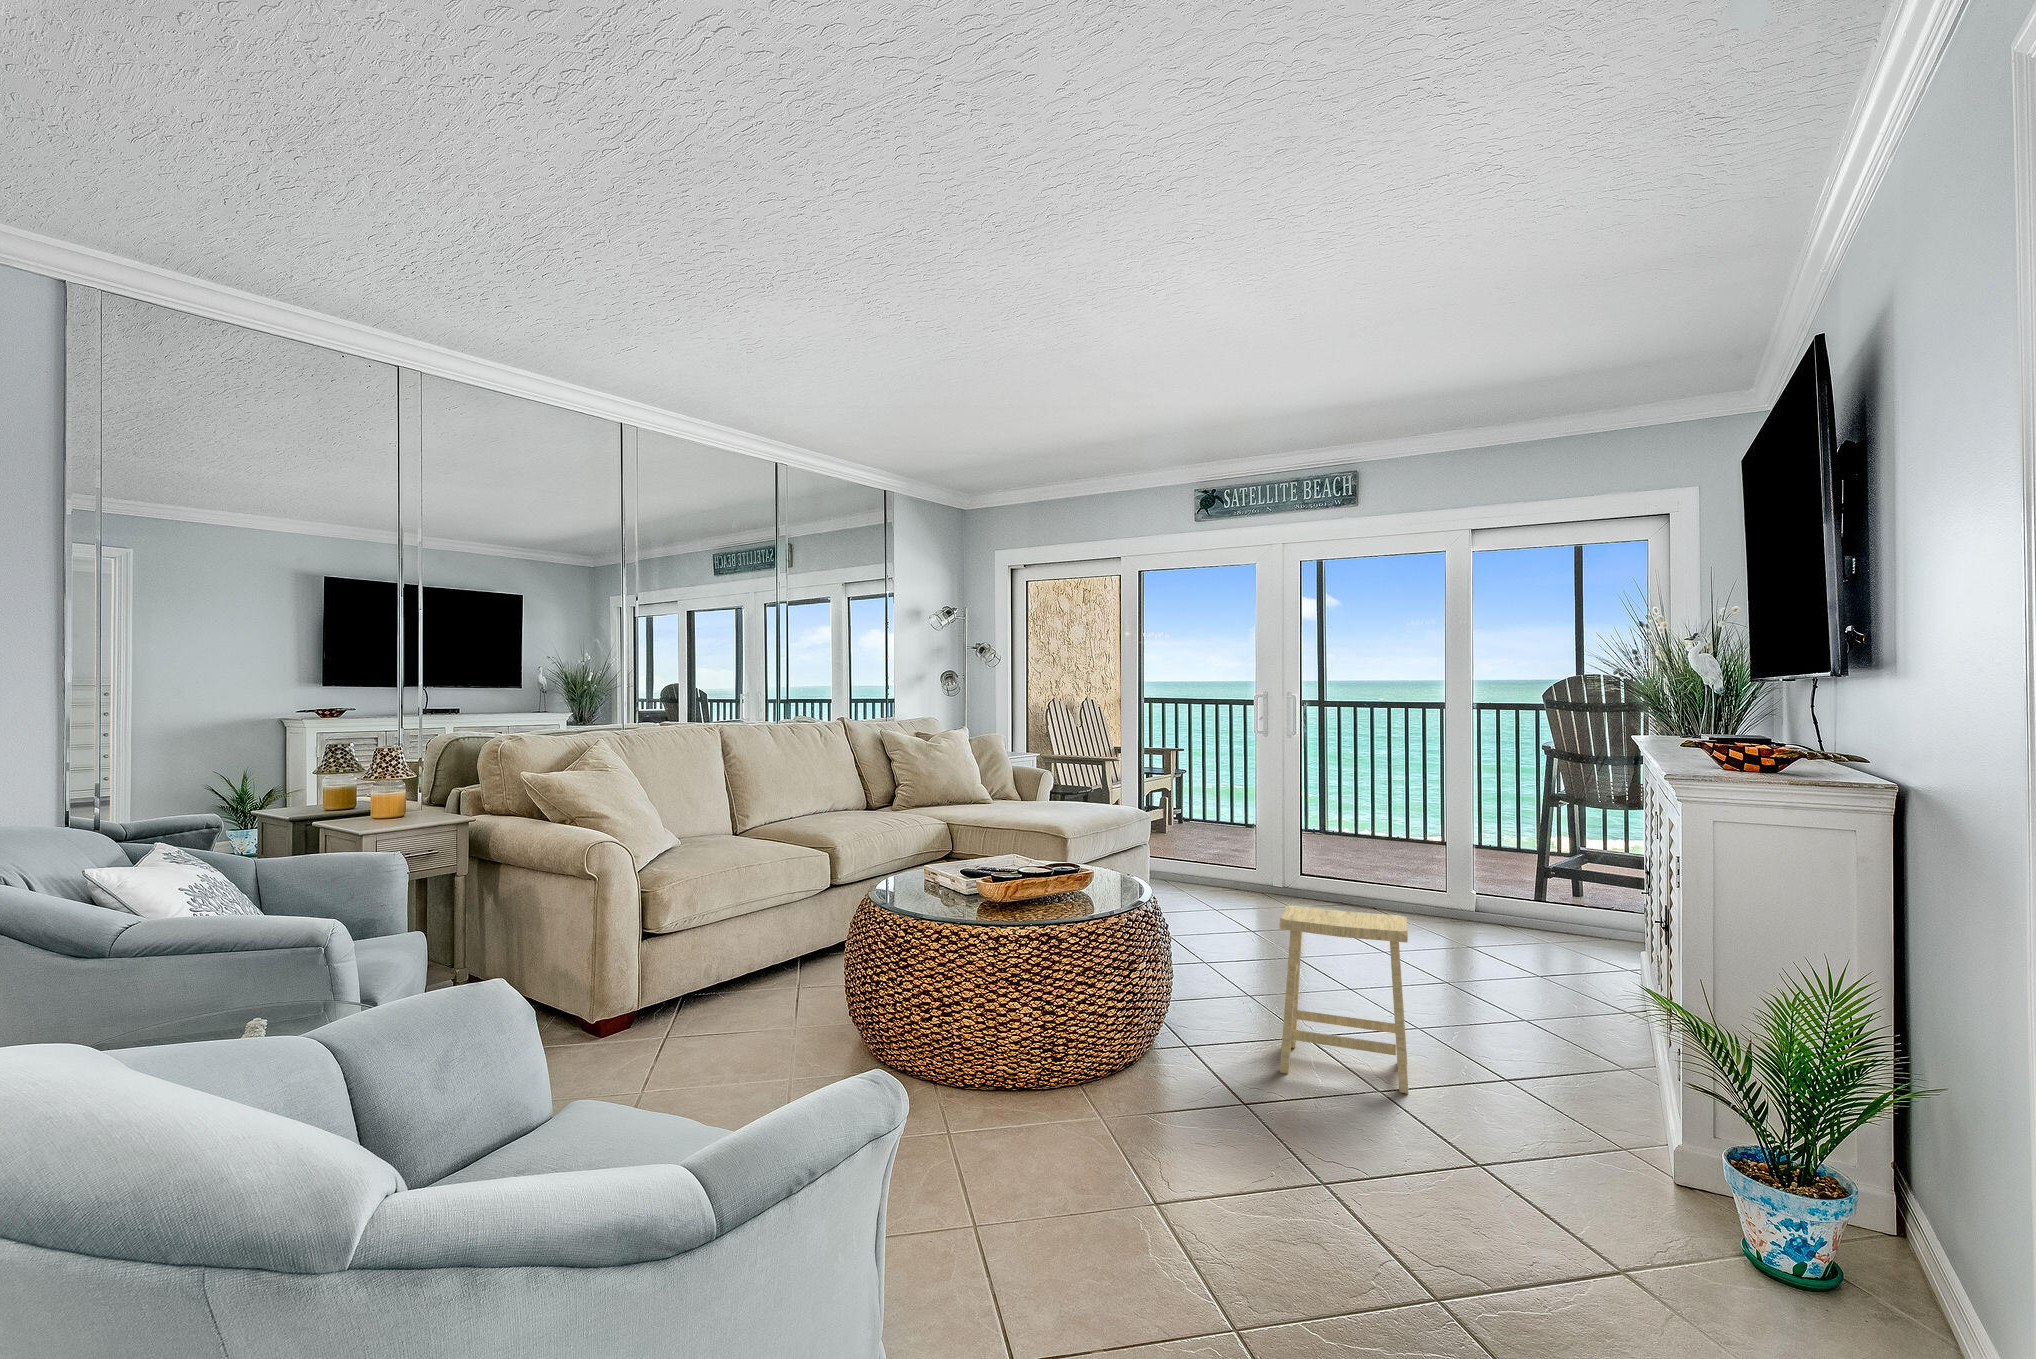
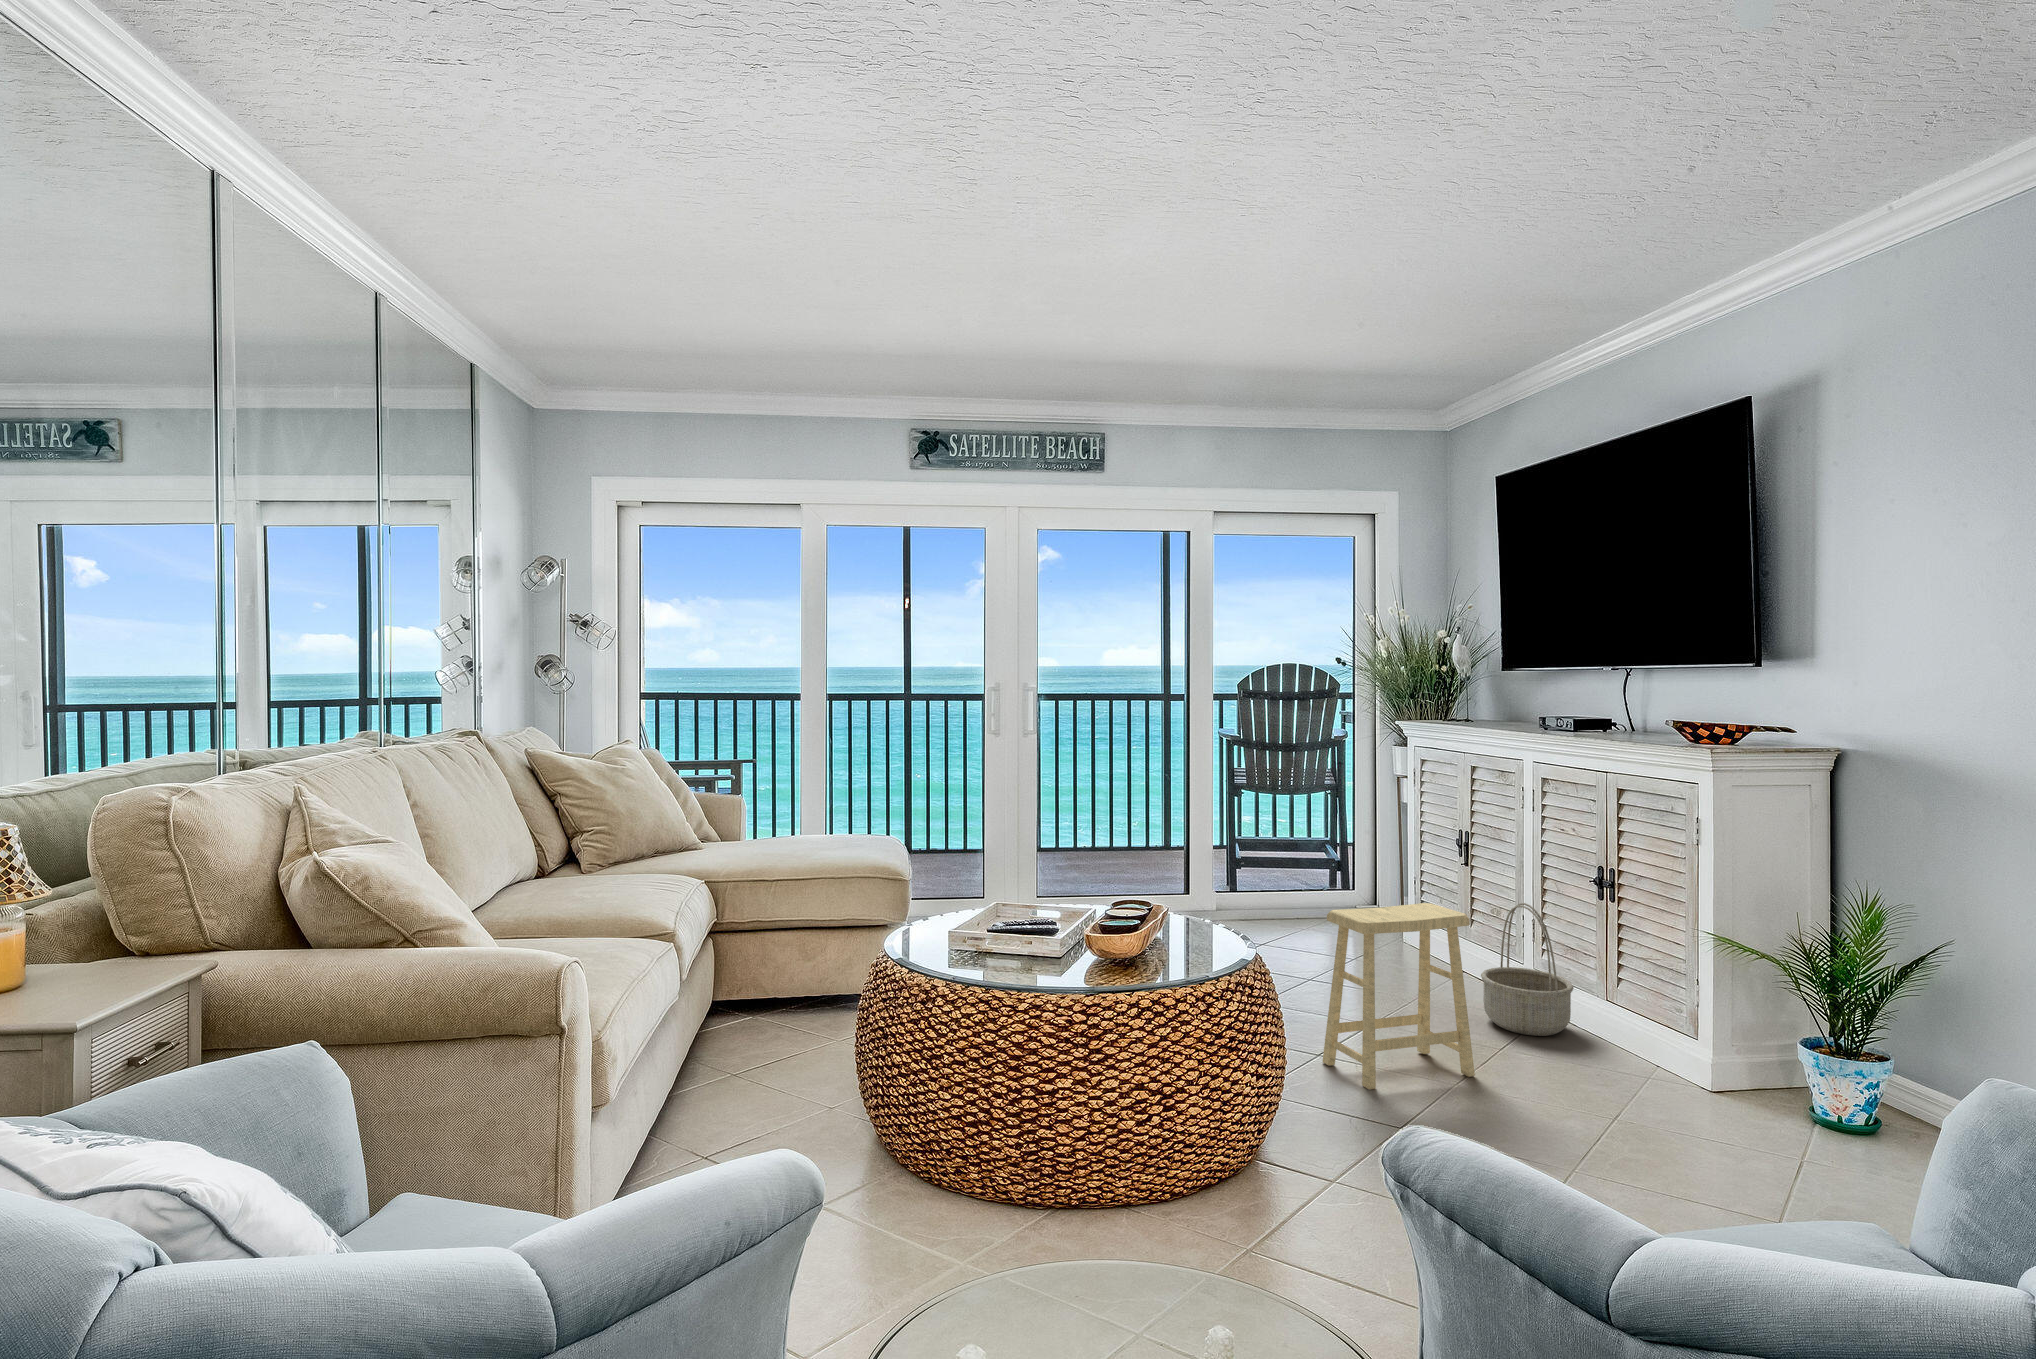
basket: none [1533,941,1638,1090] -> present [1481,903,1574,1036]

